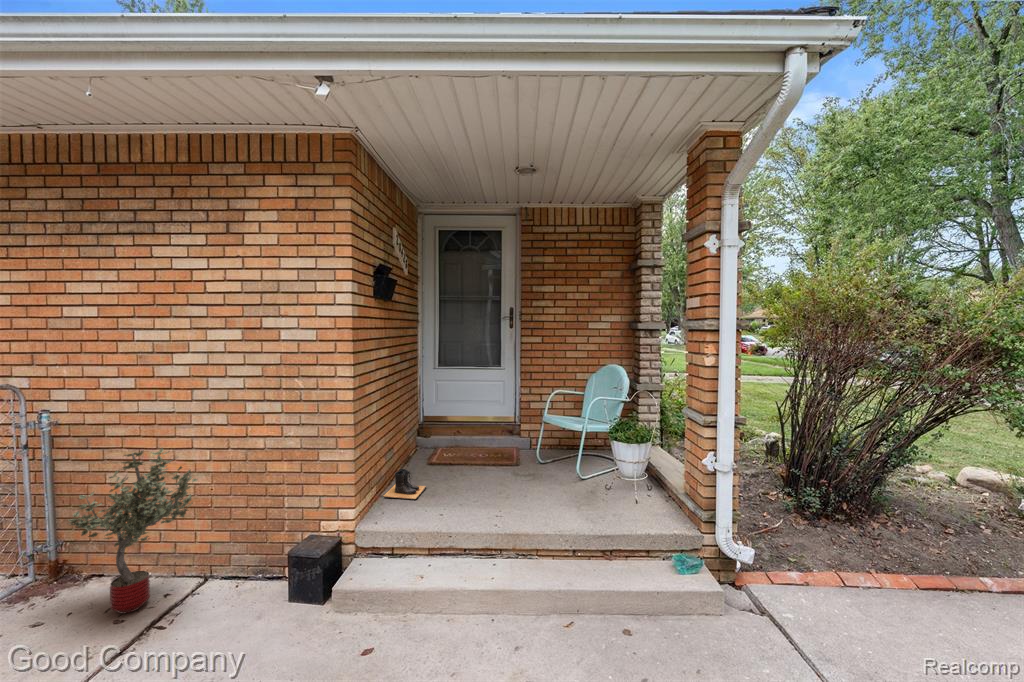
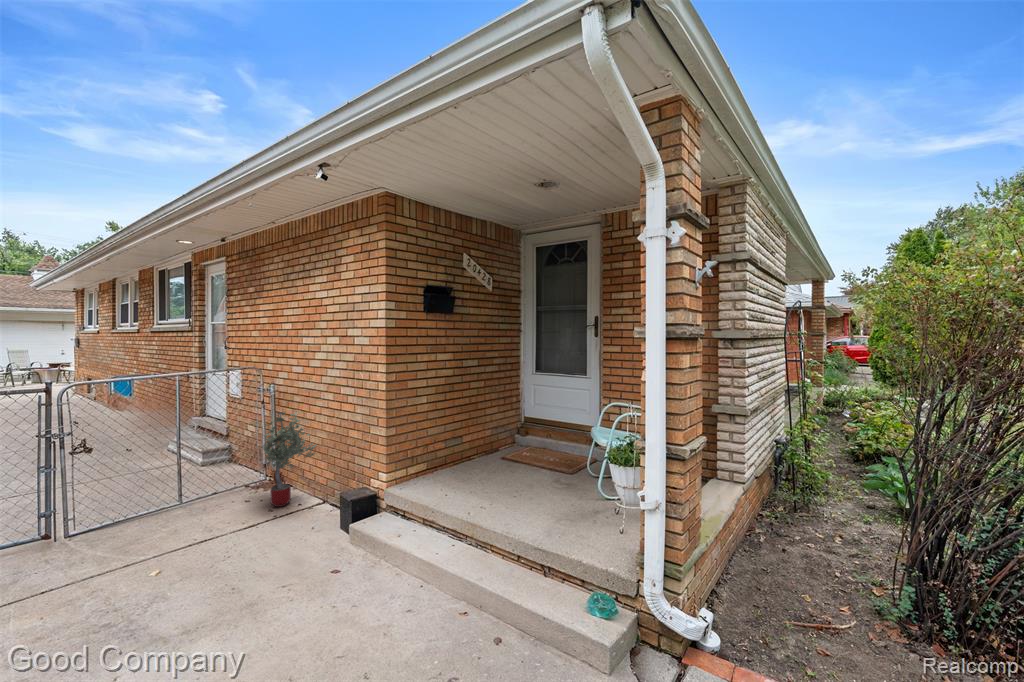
boots: present [383,469,426,499] -> none [431,453,469,479]

